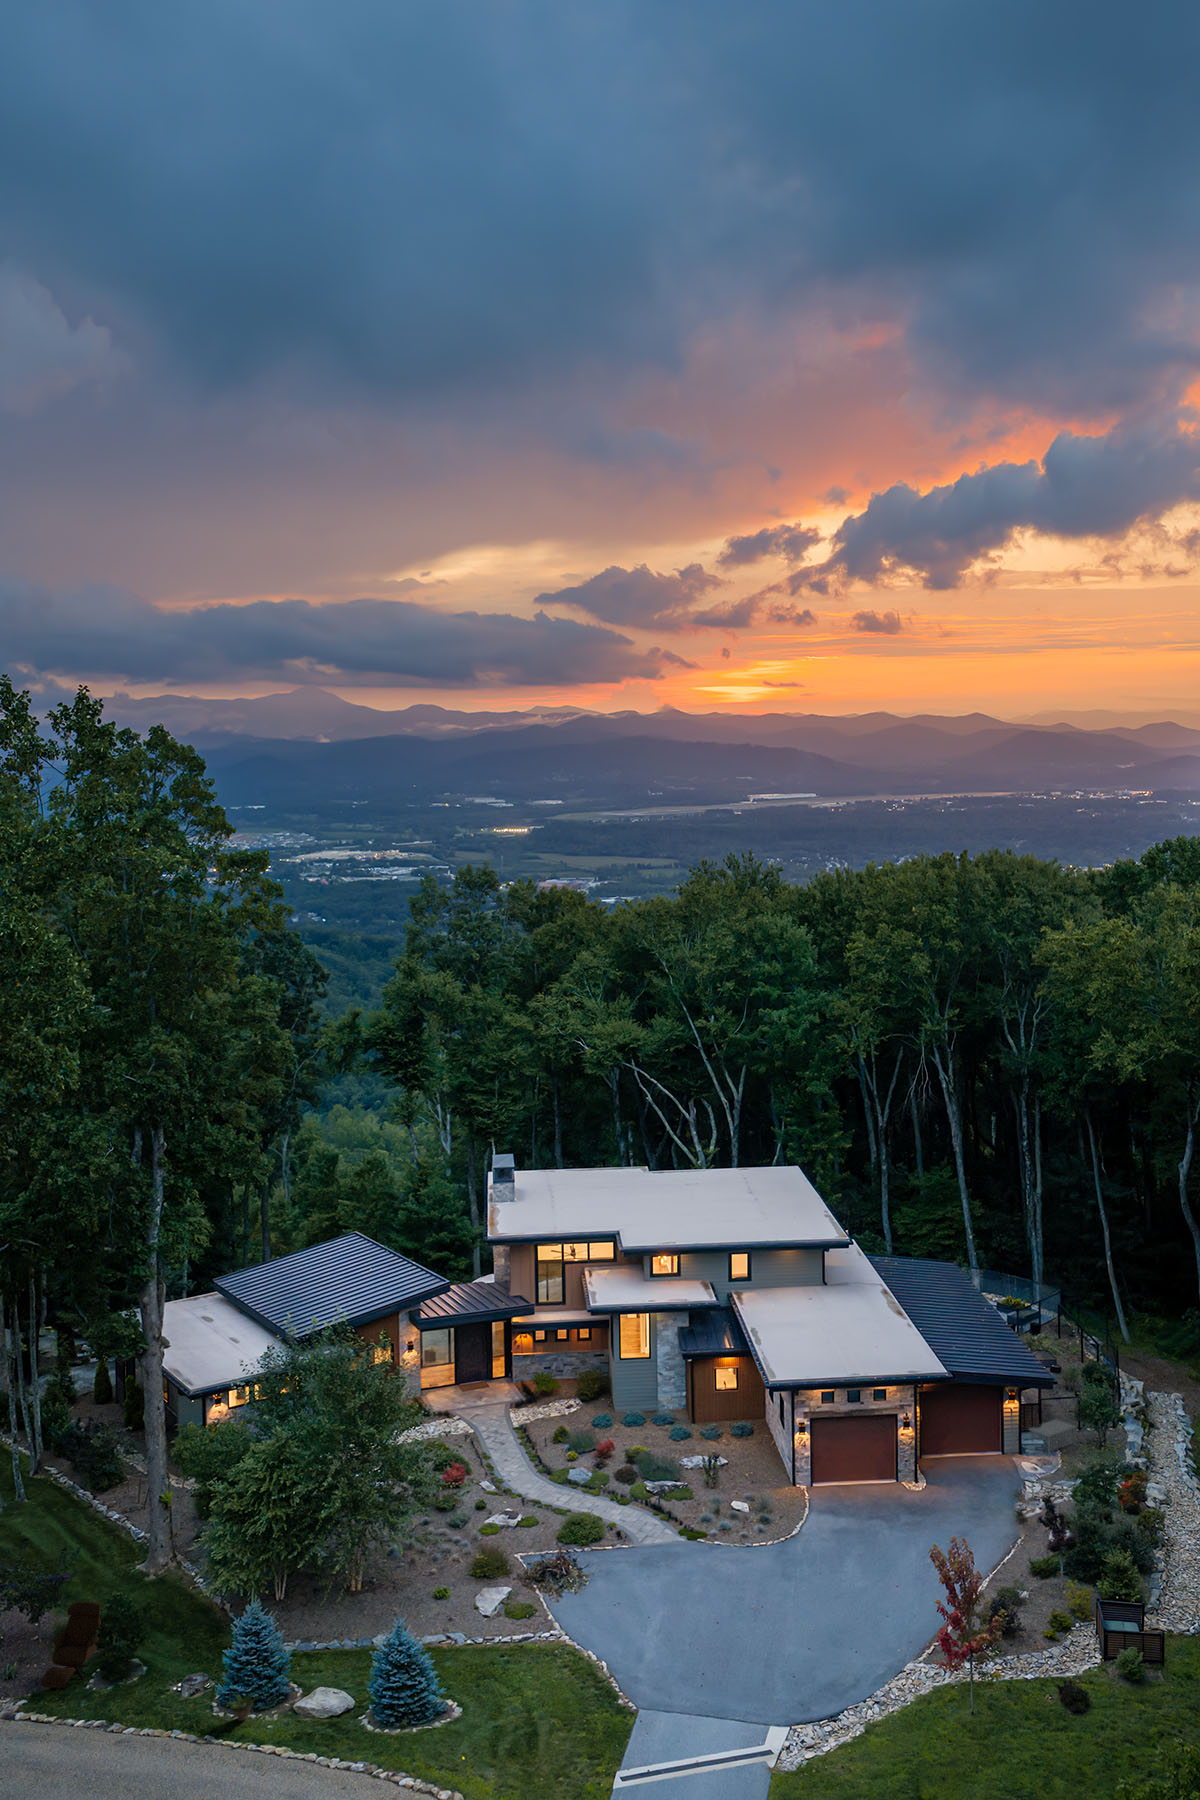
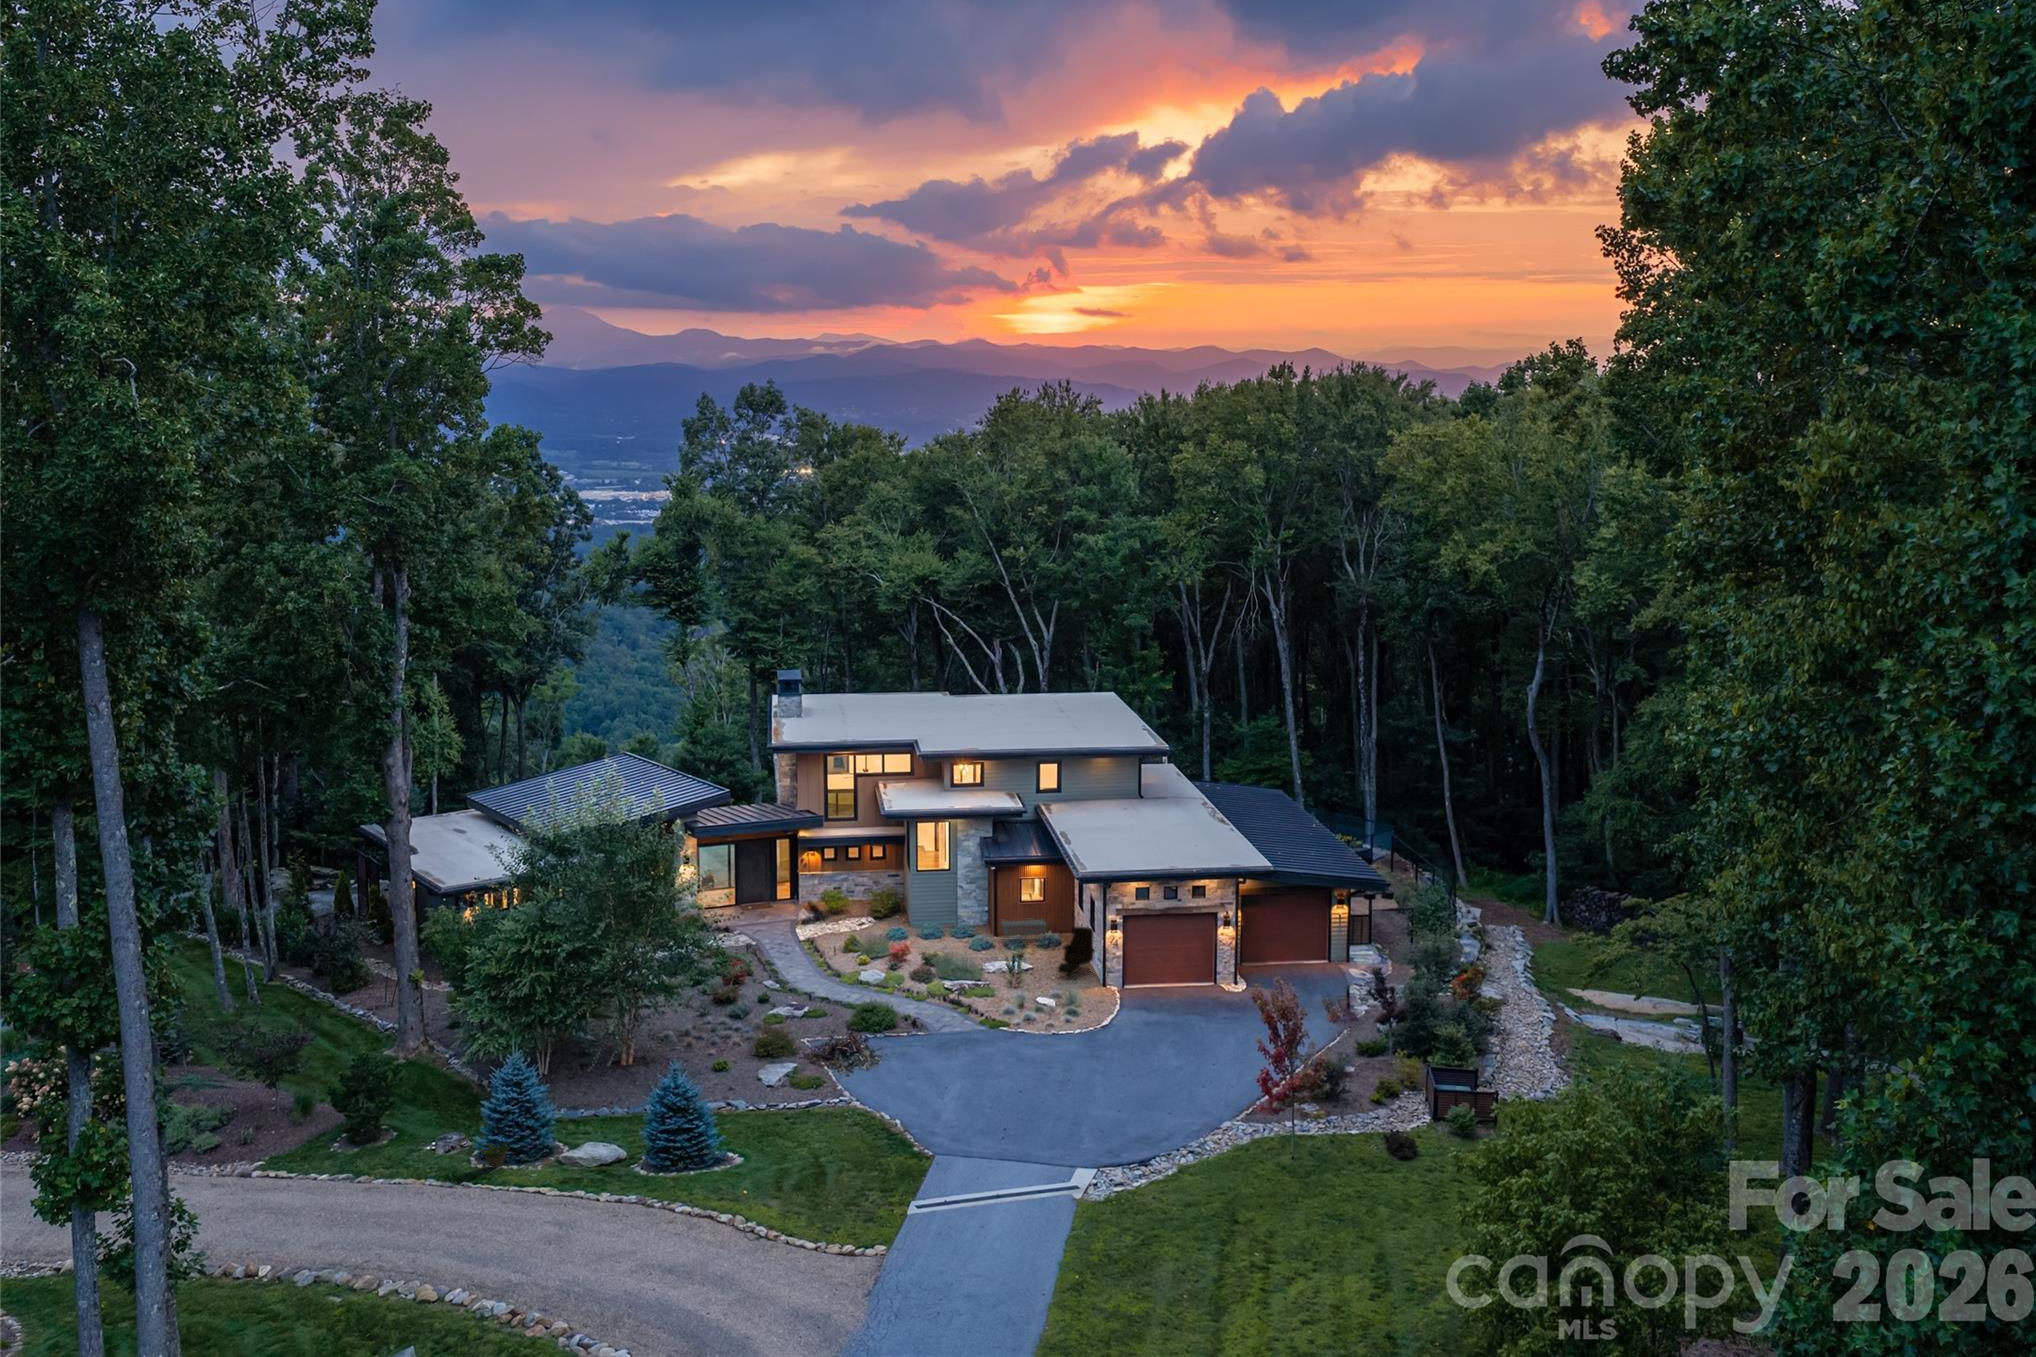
storage bench: present [1029,1420,1075,1454] -> present [1001,920,1046,942]
lounge chair: present [41,1602,101,1691] -> present [1058,927,1096,976]

